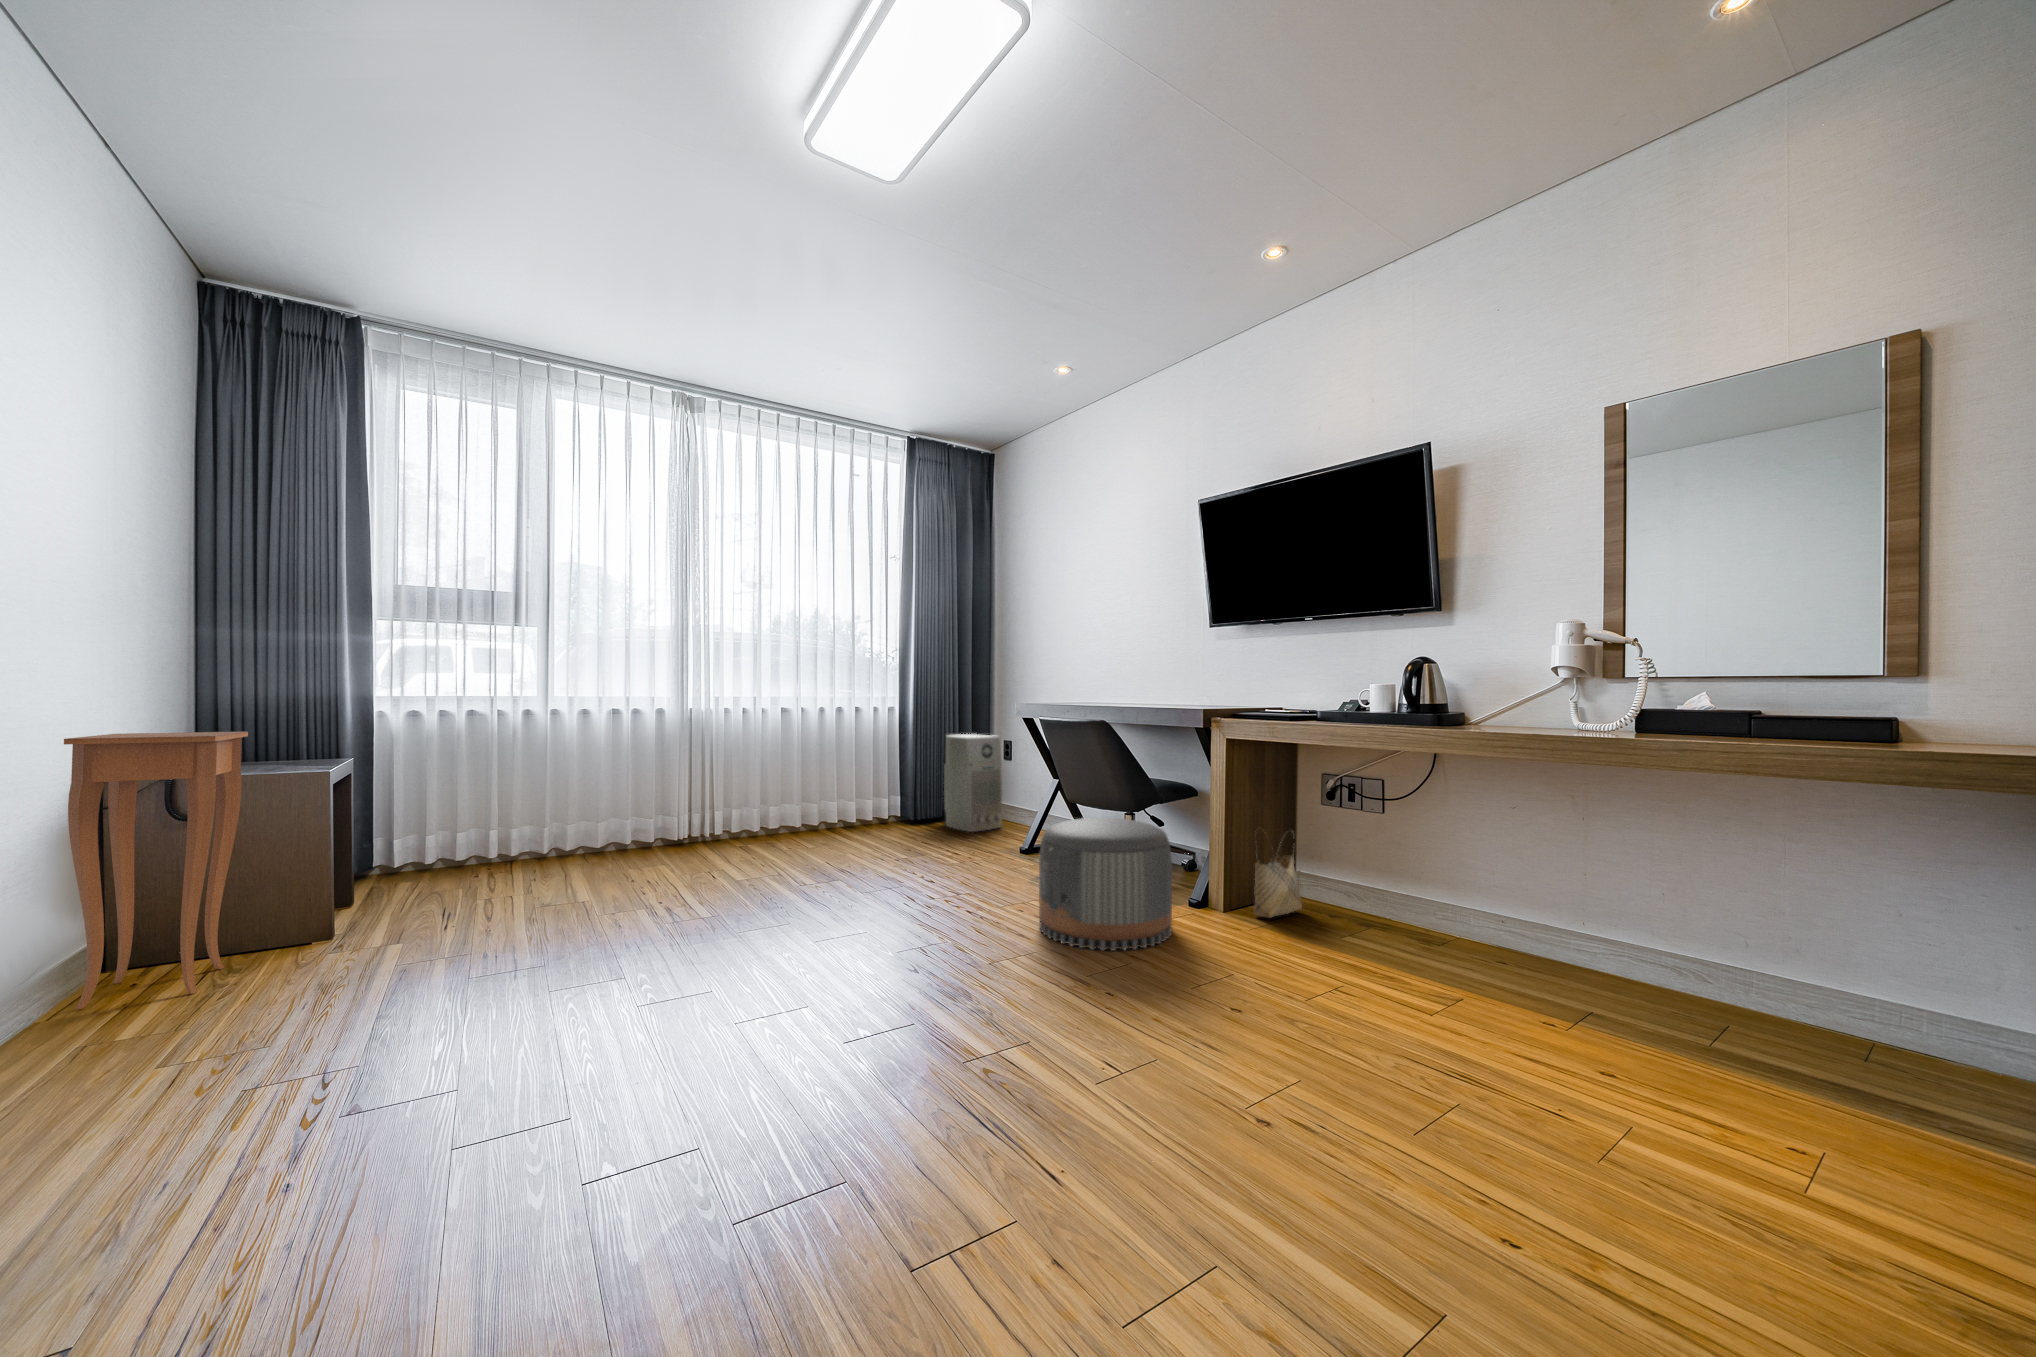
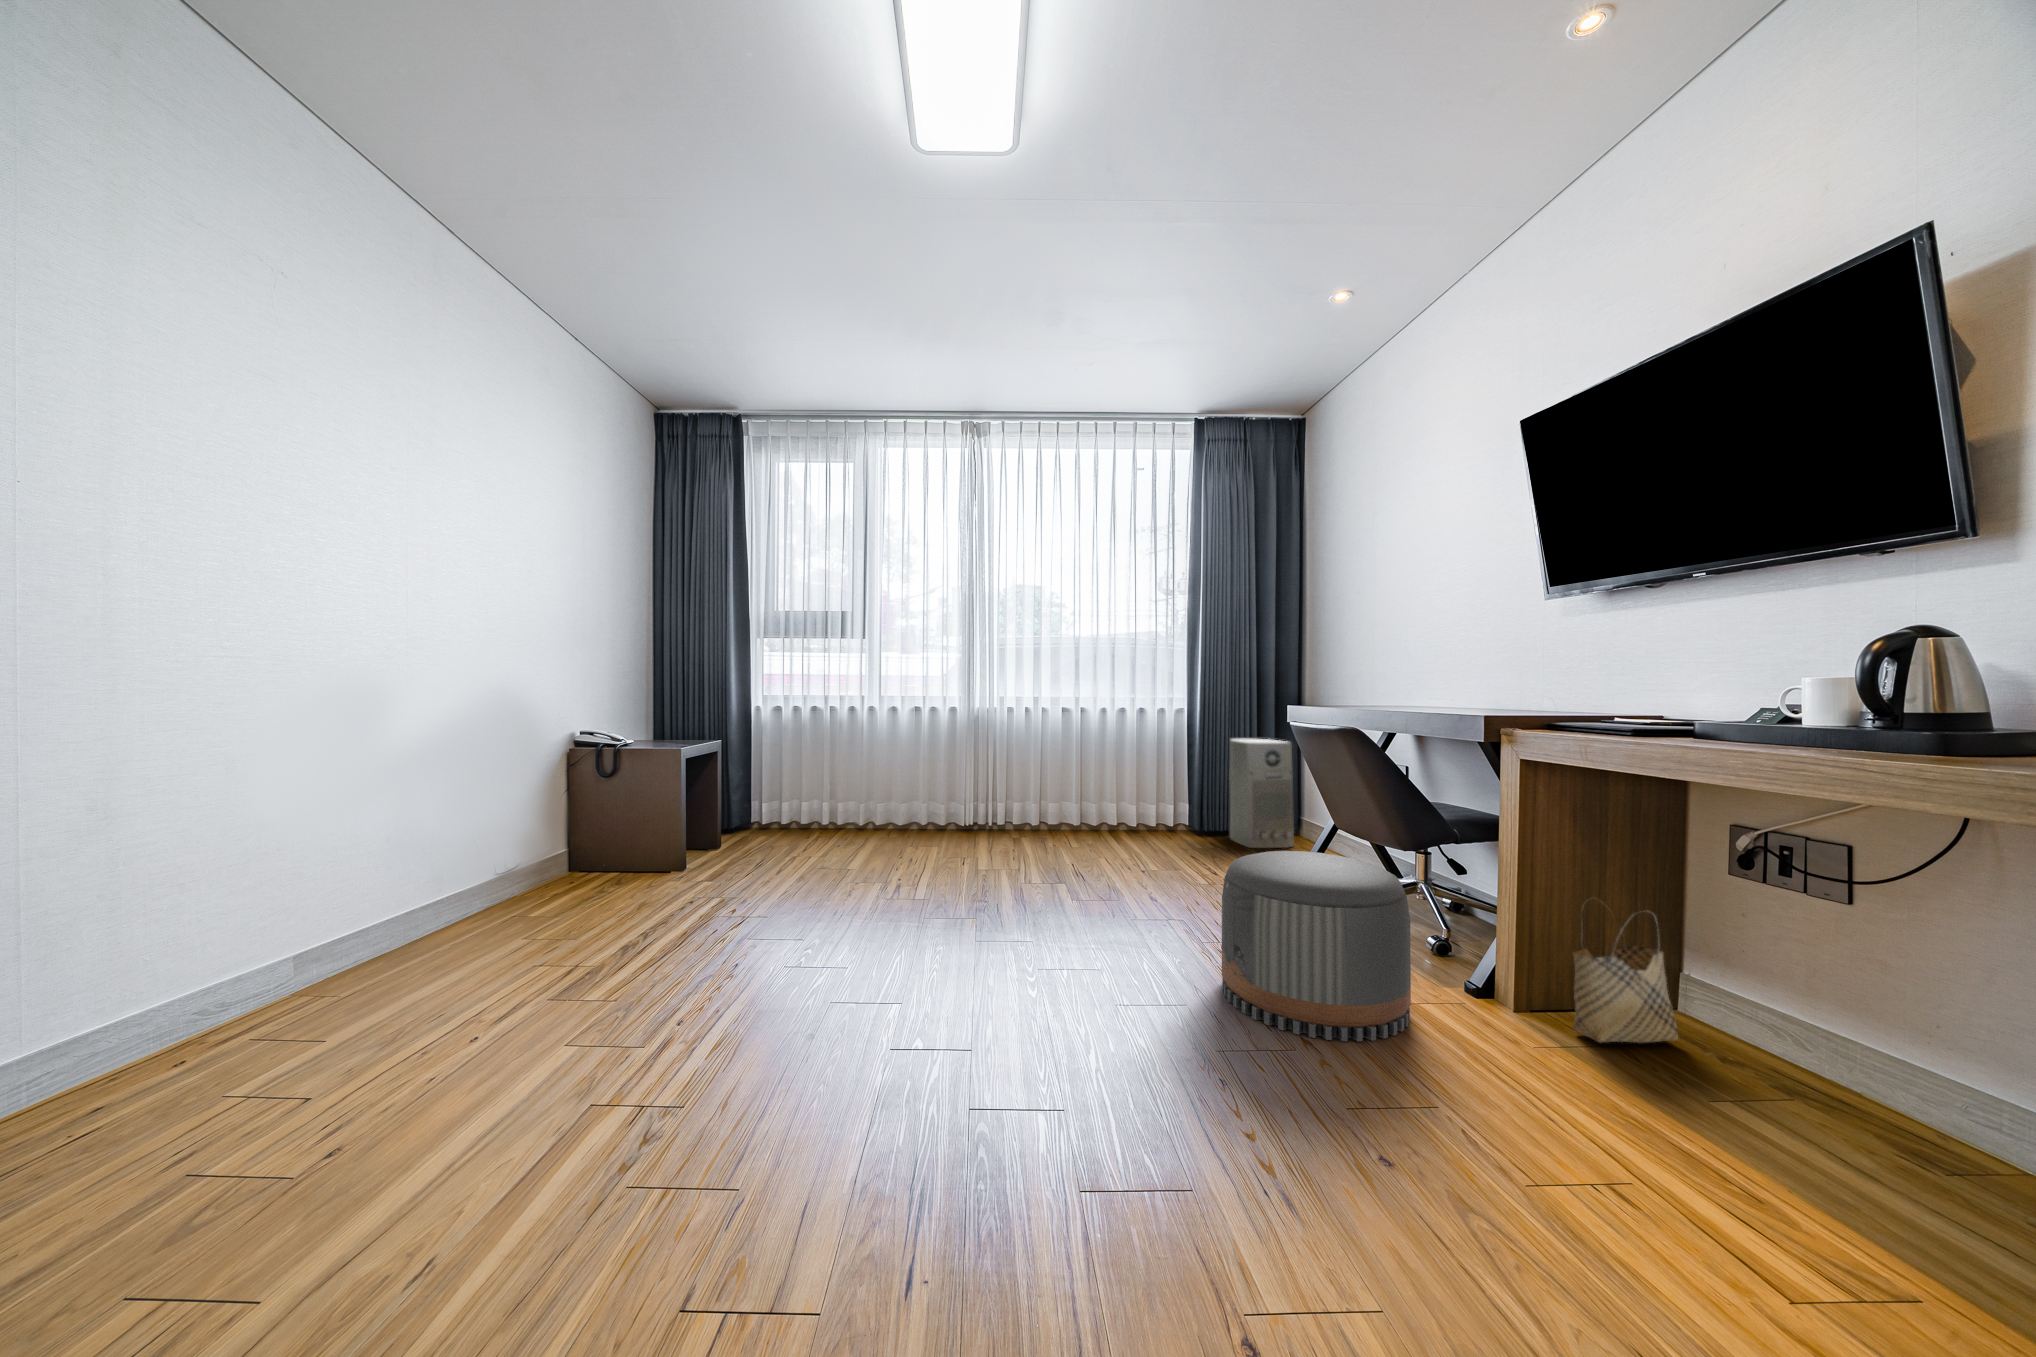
side table: present [64,732,248,1009] -> none [525,717,632,899]

